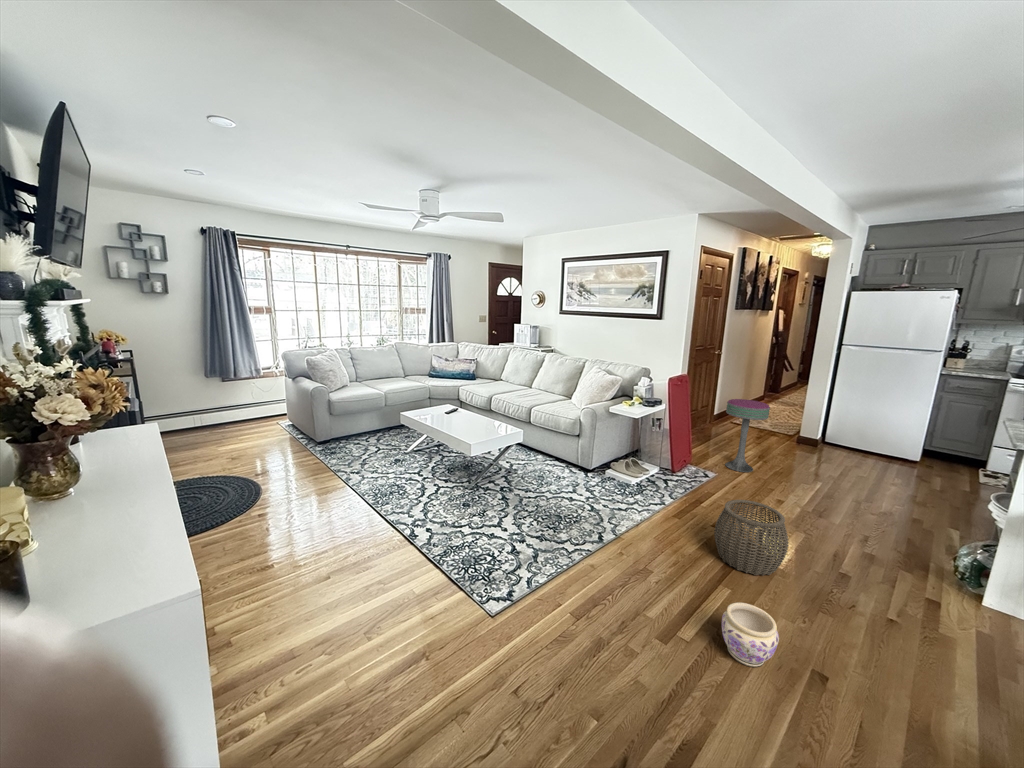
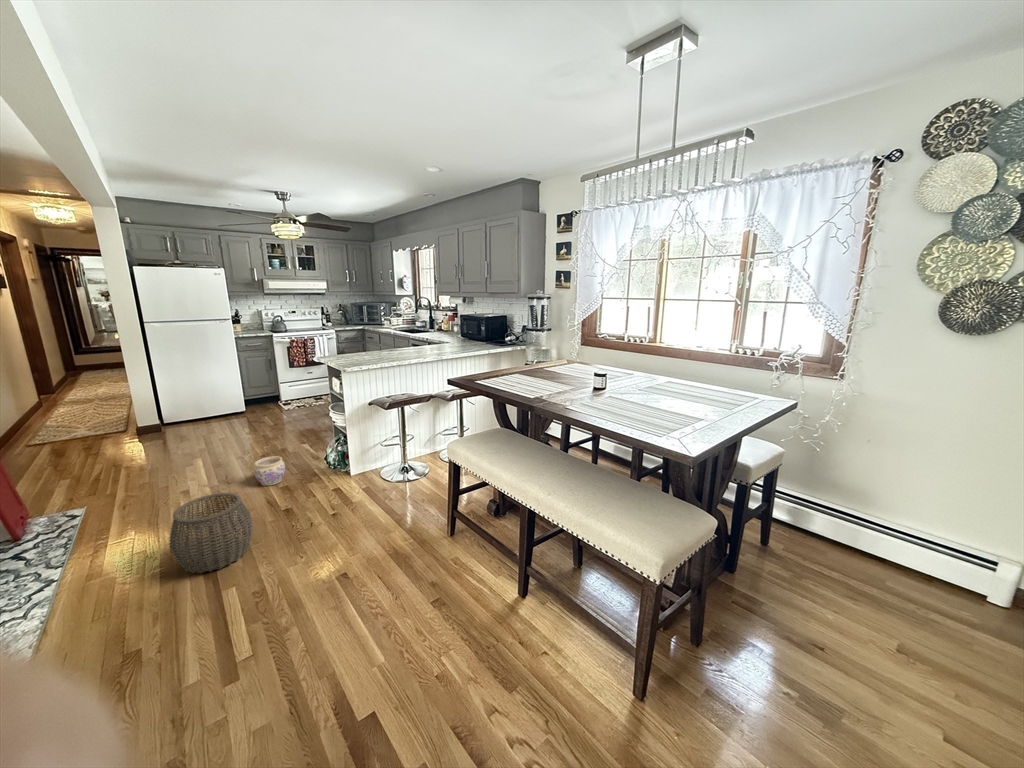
bar stool: present [725,399,770,472] -> none [50,403,125,494]
planter: present [722,603,779,667] -> present [253,456,285,486]

